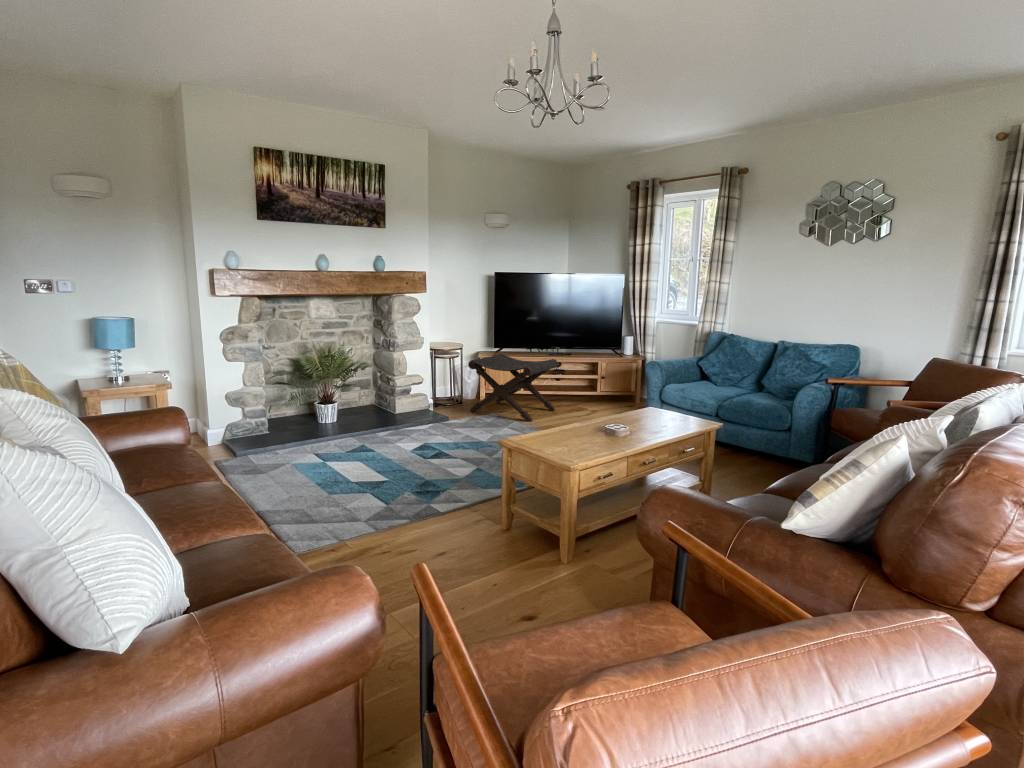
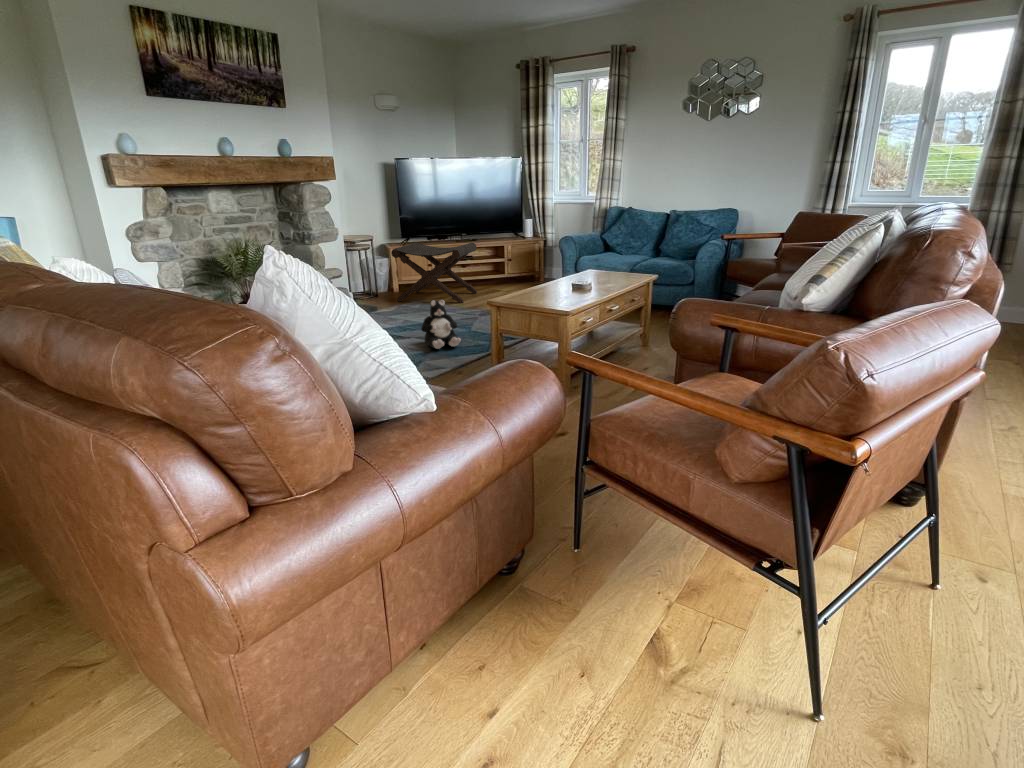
plush toy: none [444,427,484,482] -> present [421,299,461,349]

